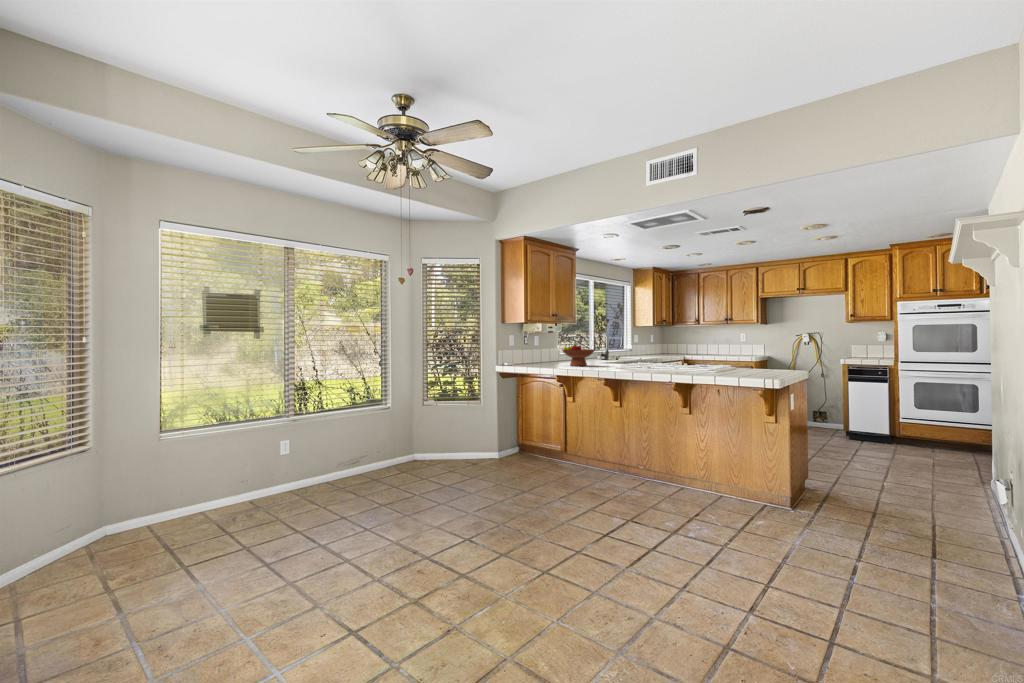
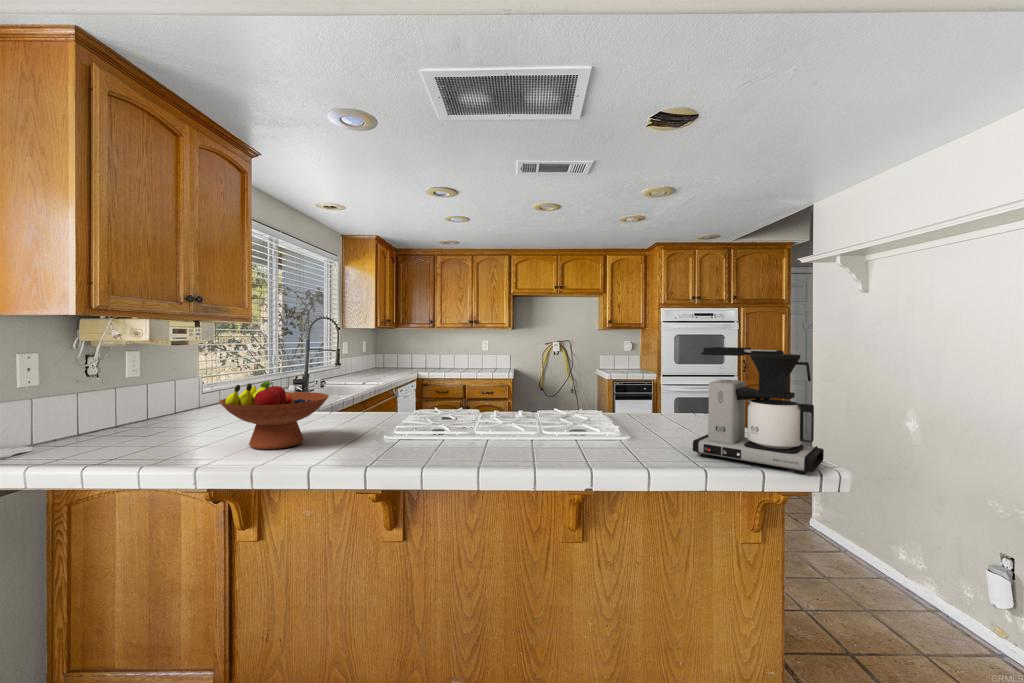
coffee maker: none [728,328,777,378] -> present [693,347,824,475]

